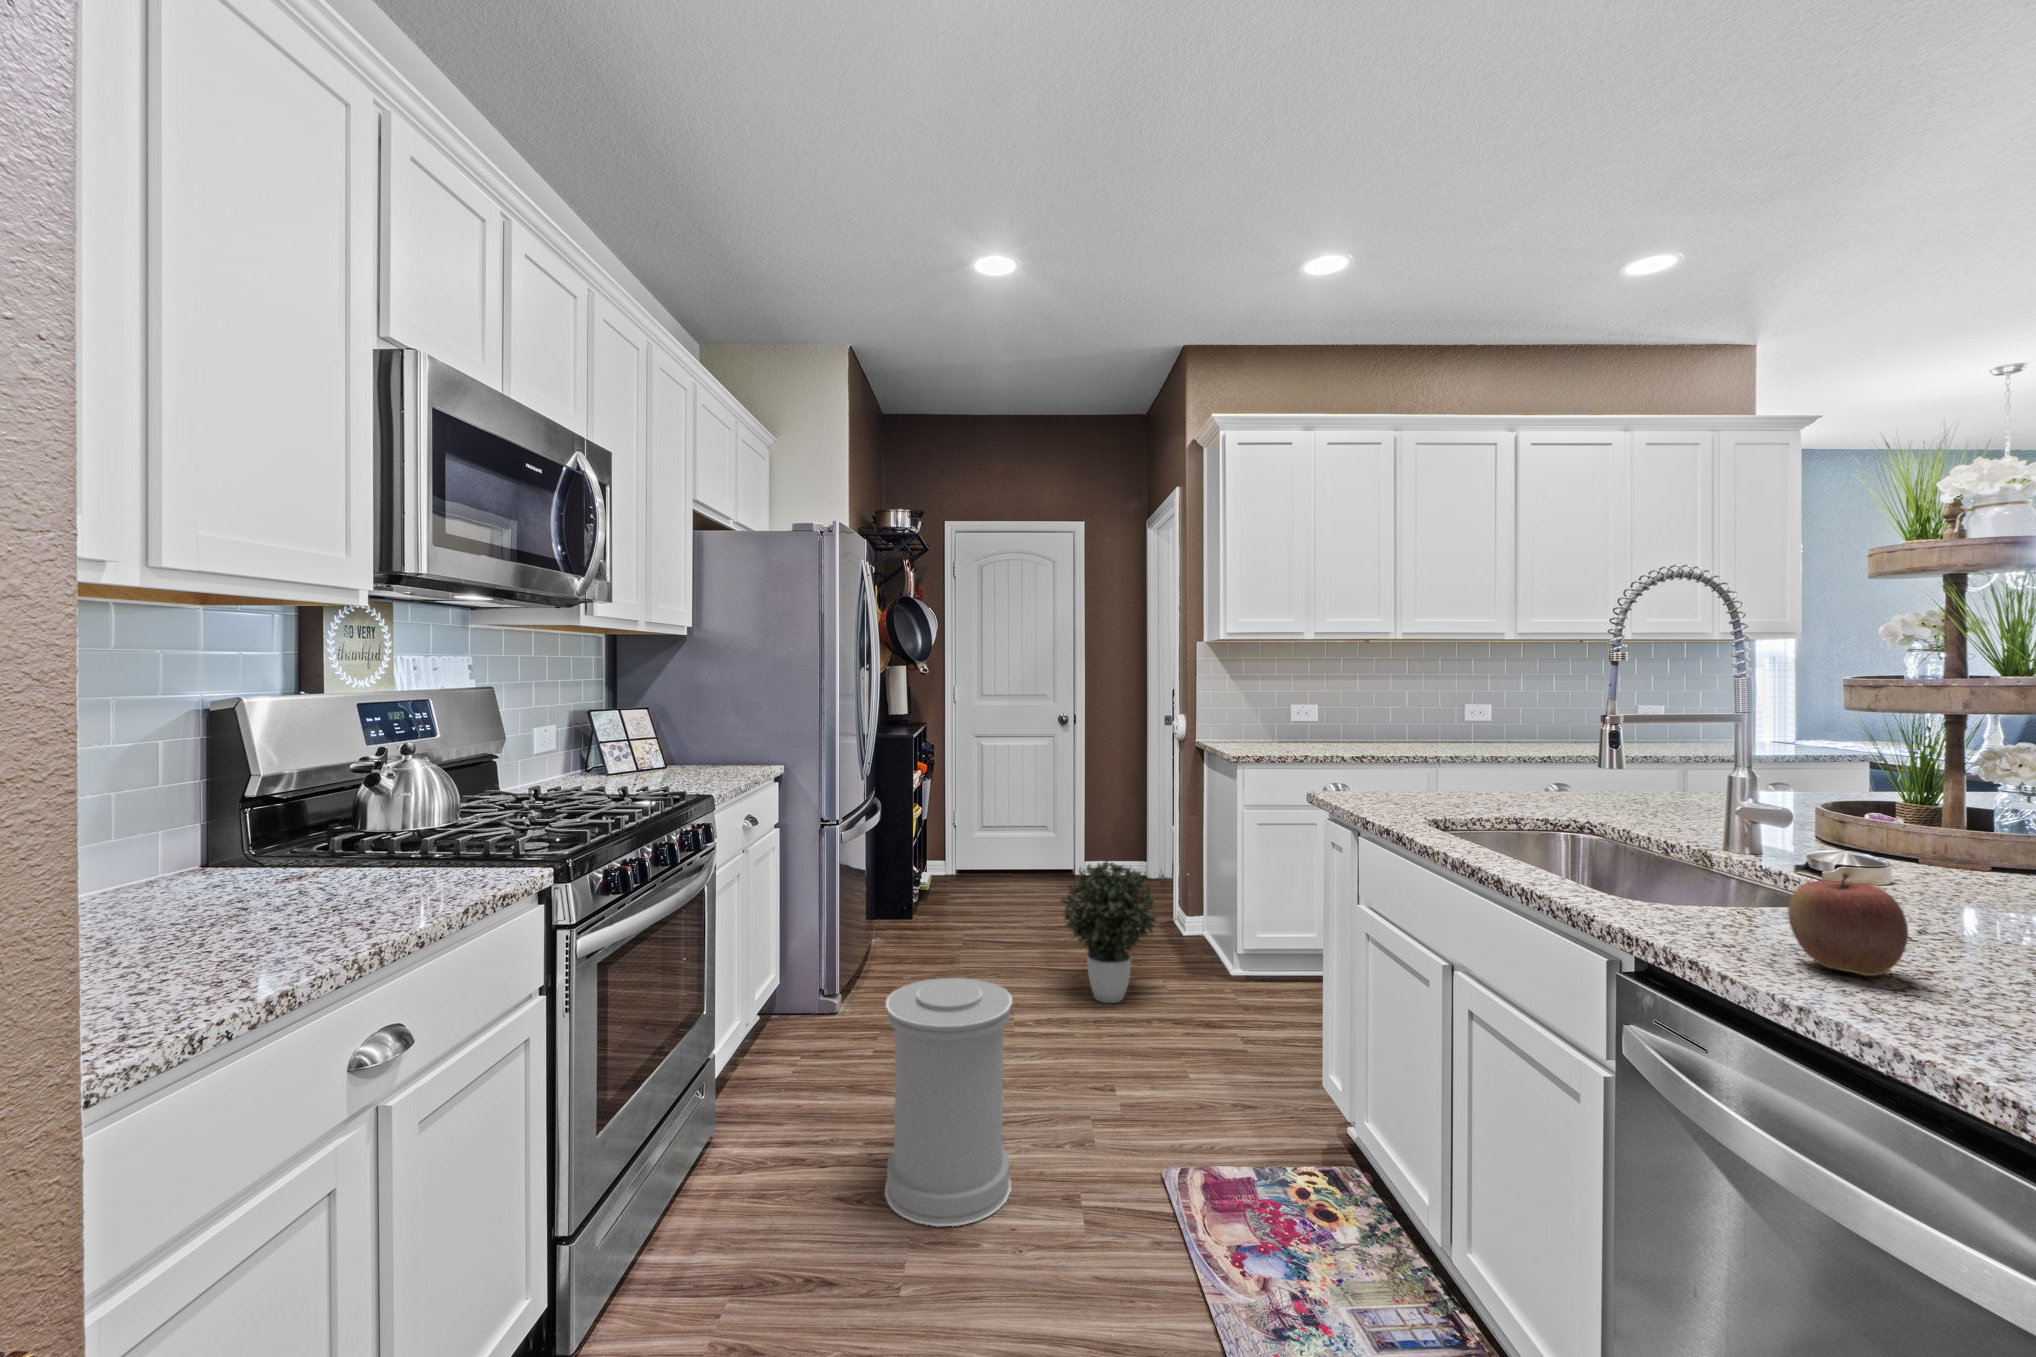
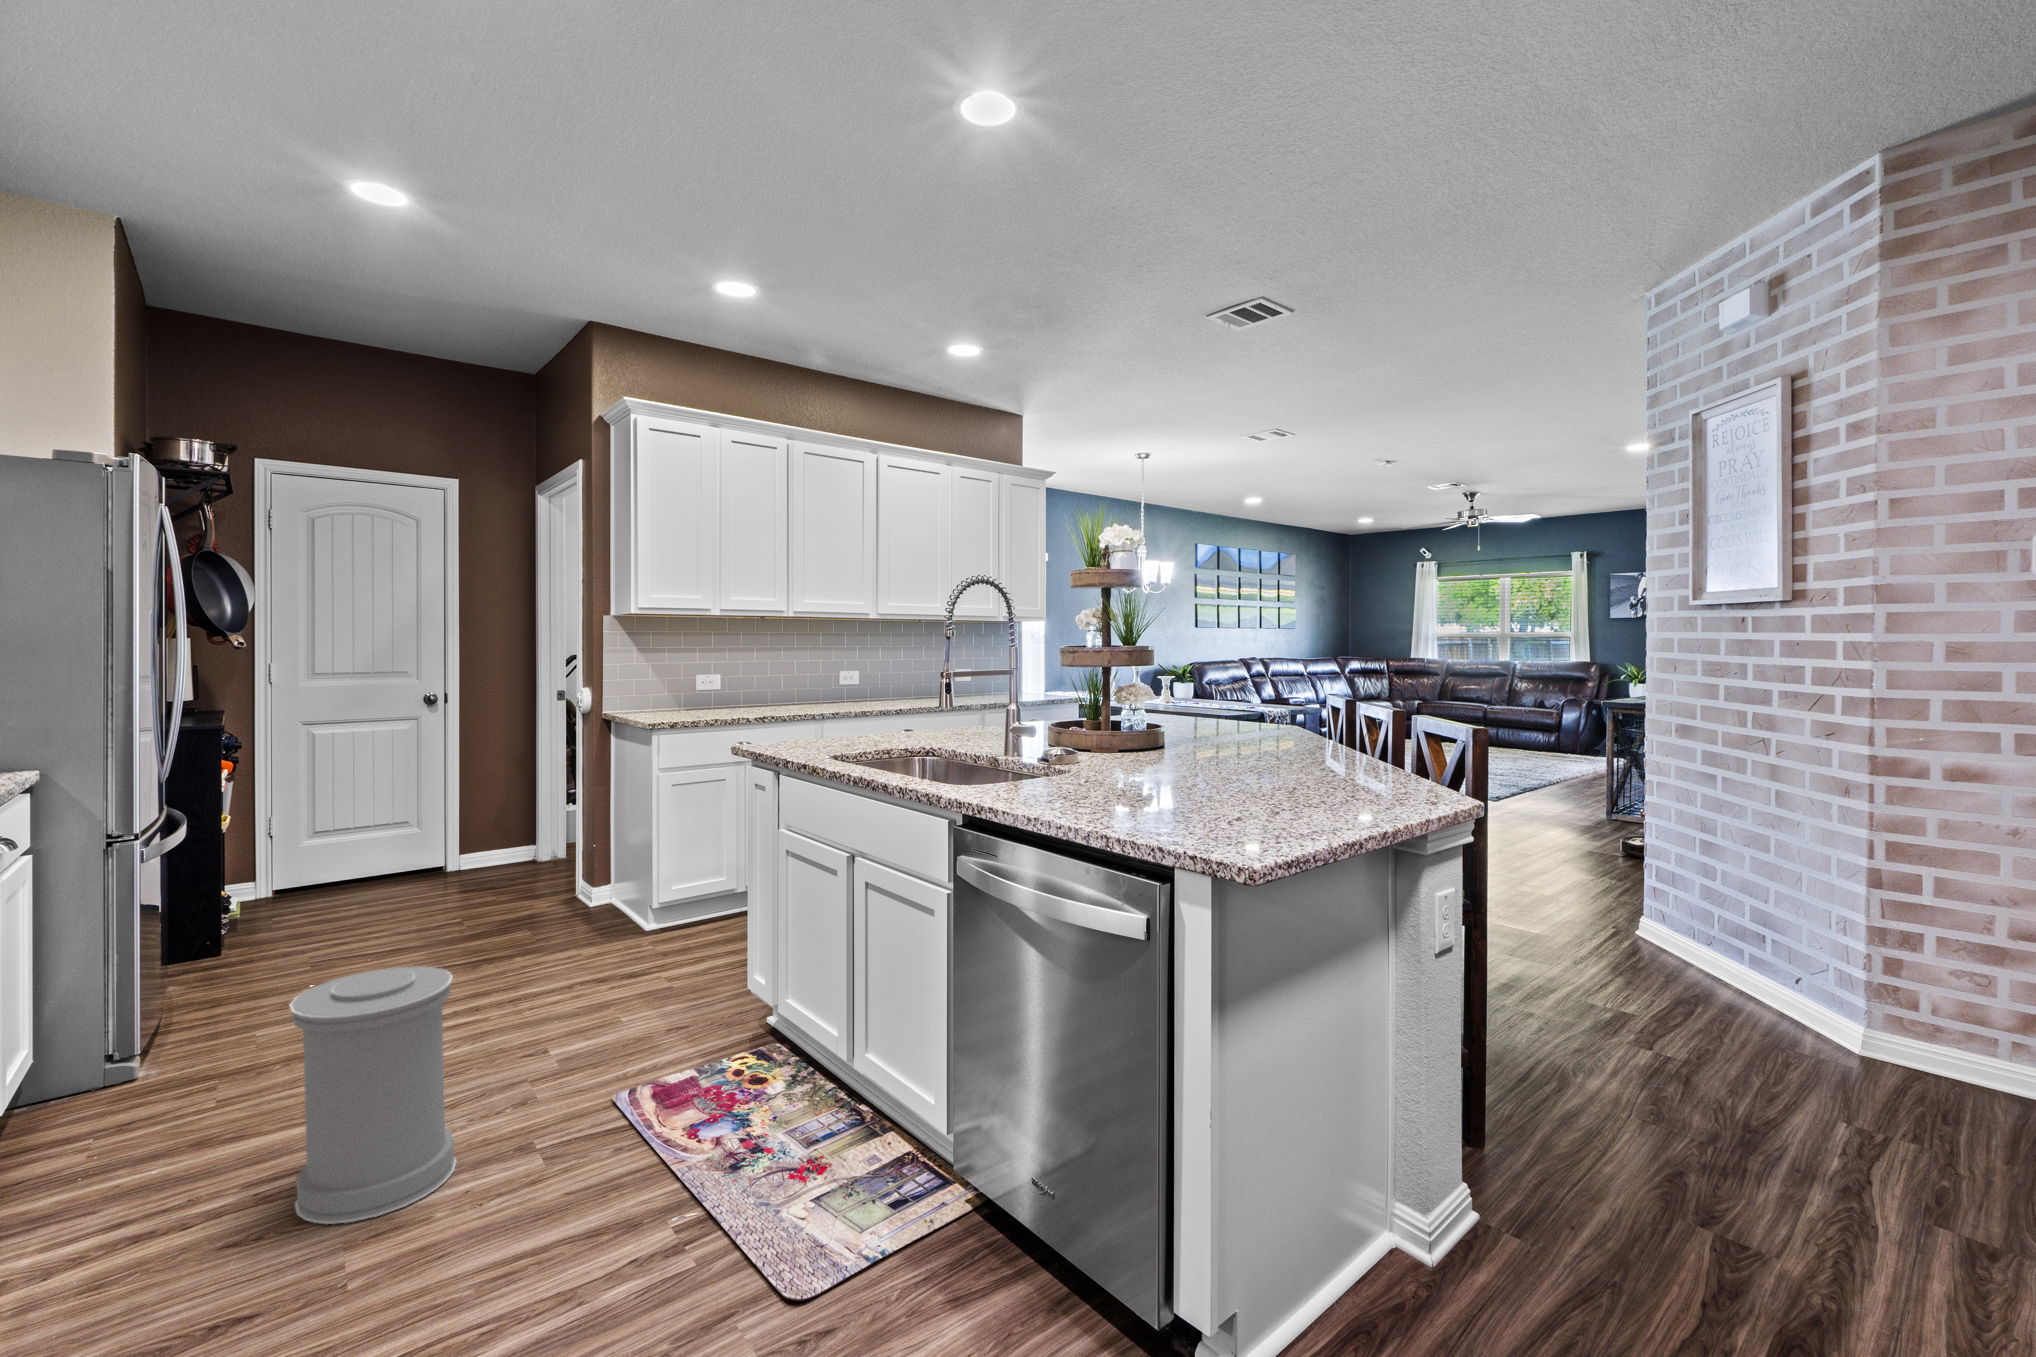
potted plant: present [1060,861,1157,1003] -> none [456,838,574,985]
apple: present [1788,874,1908,976] -> none [1026,751,1071,802]

